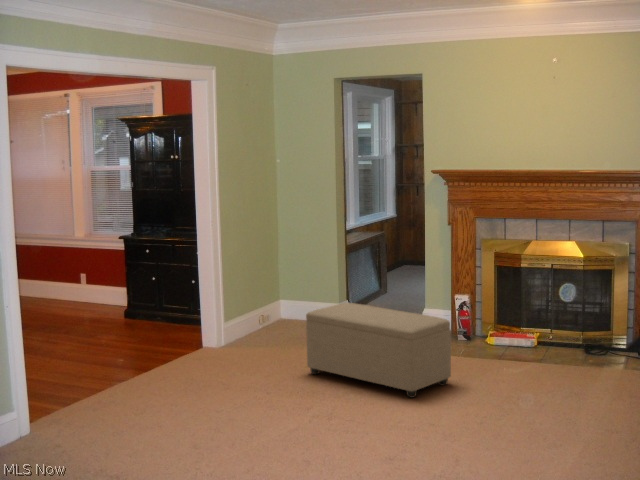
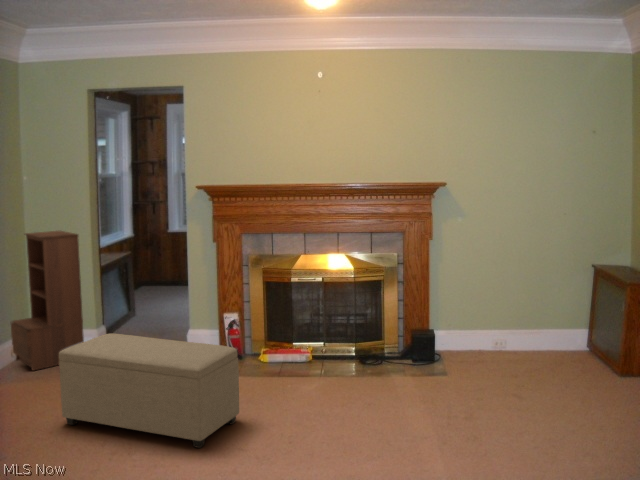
bookshelf: none [268,211,329,335] -> present [11,231,84,370]

